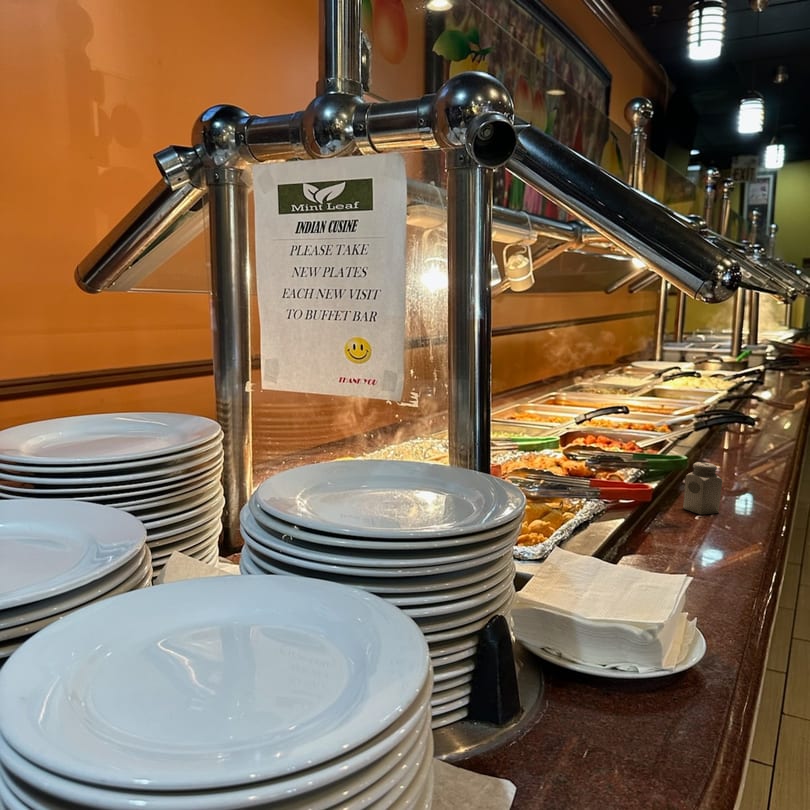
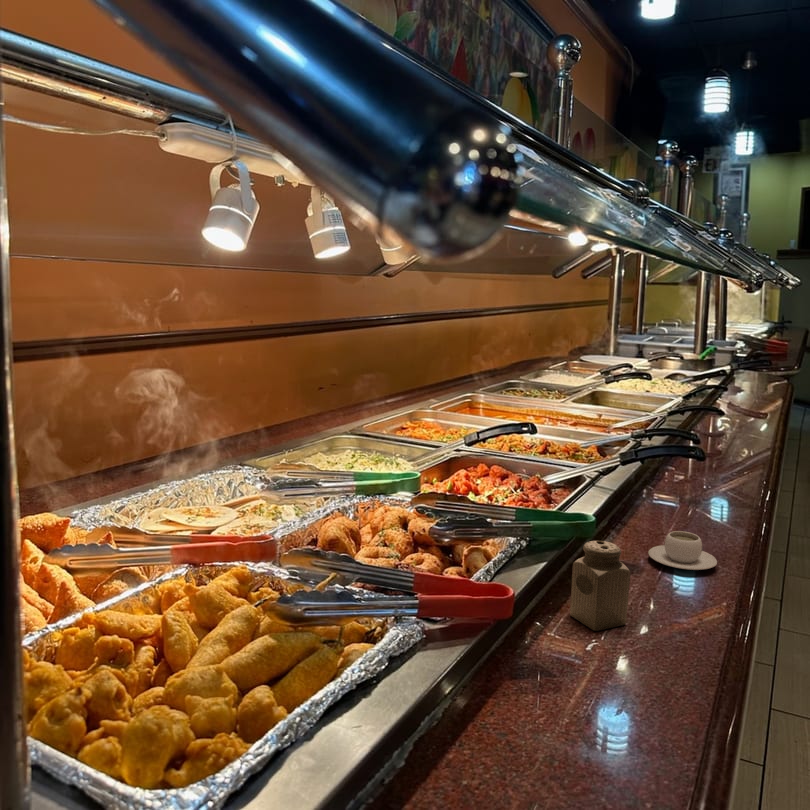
teacup: none [724,467,771,490] -> present [648,531,717,570]

